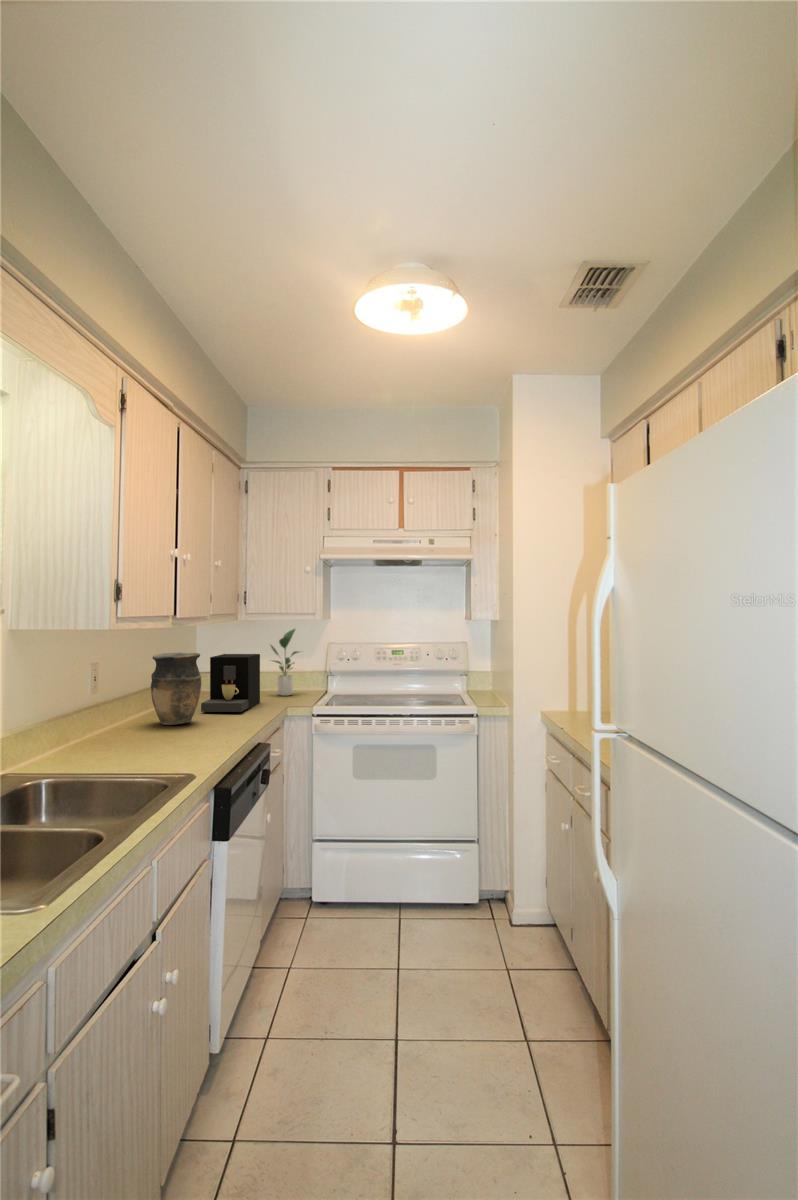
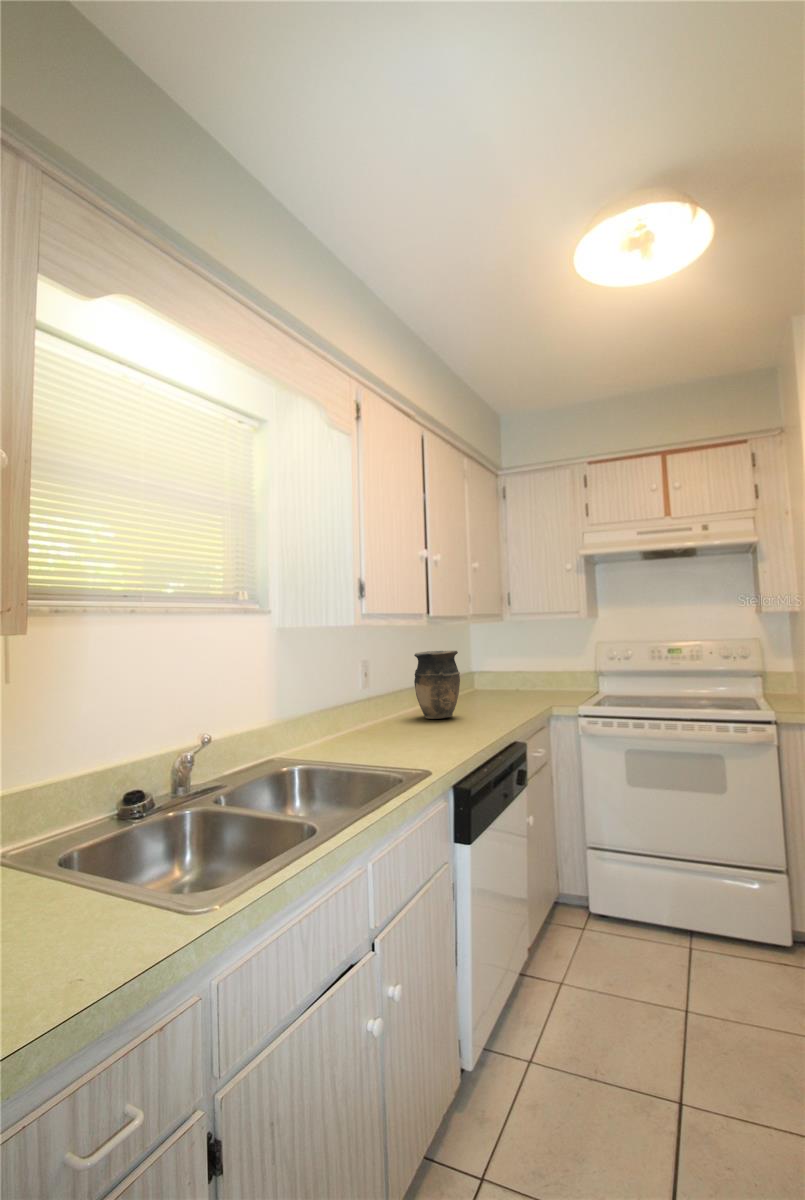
potted plant: present [271,629,299,696] -> none [533,628,568,695]
coffee maker: present [201,654,260,712] -> none [465,653,525,709]

